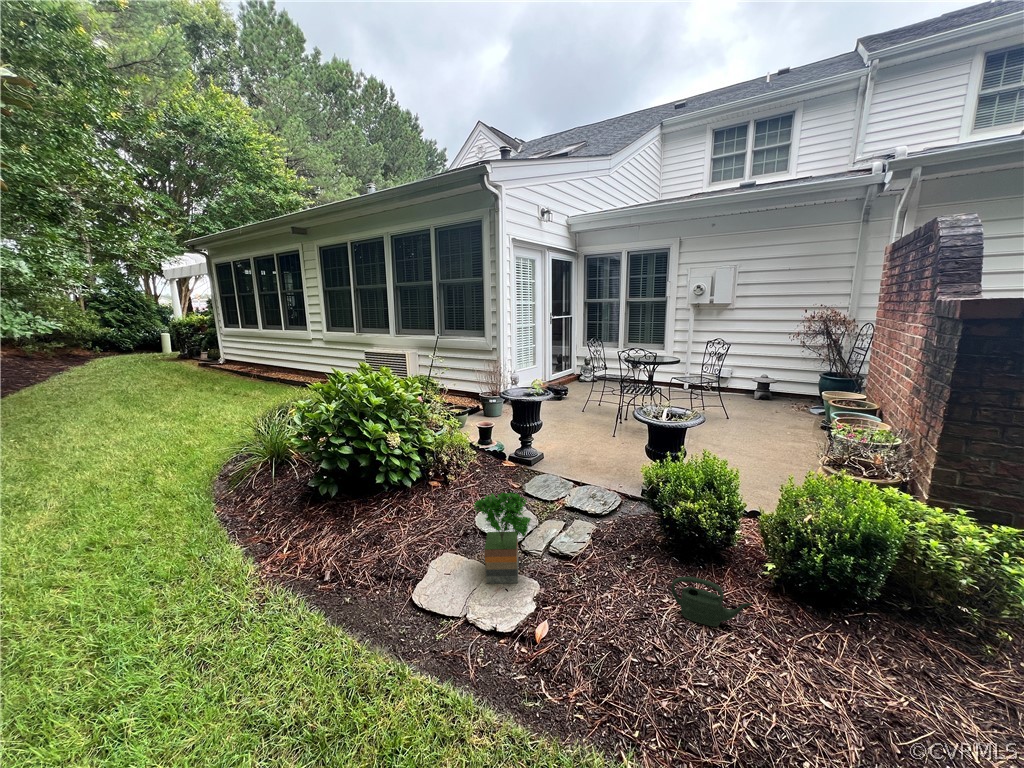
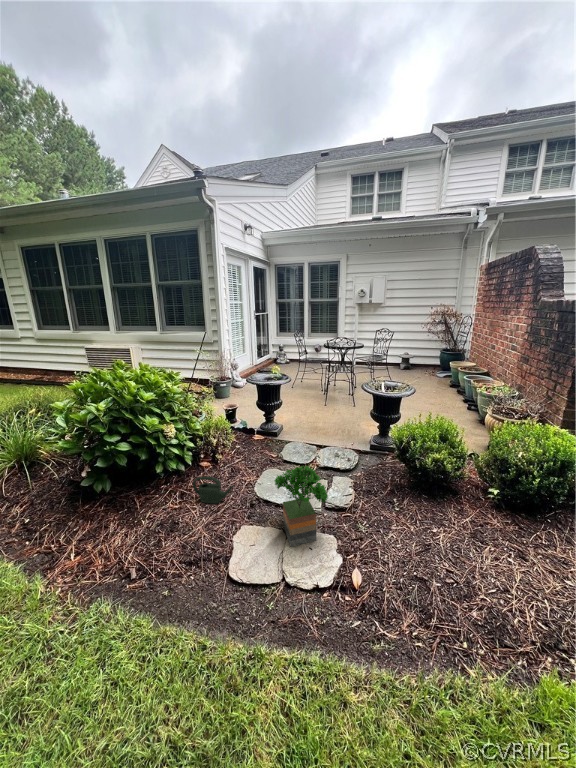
watering can: present [671,577,753,627] -> present [193,477,235,504]

